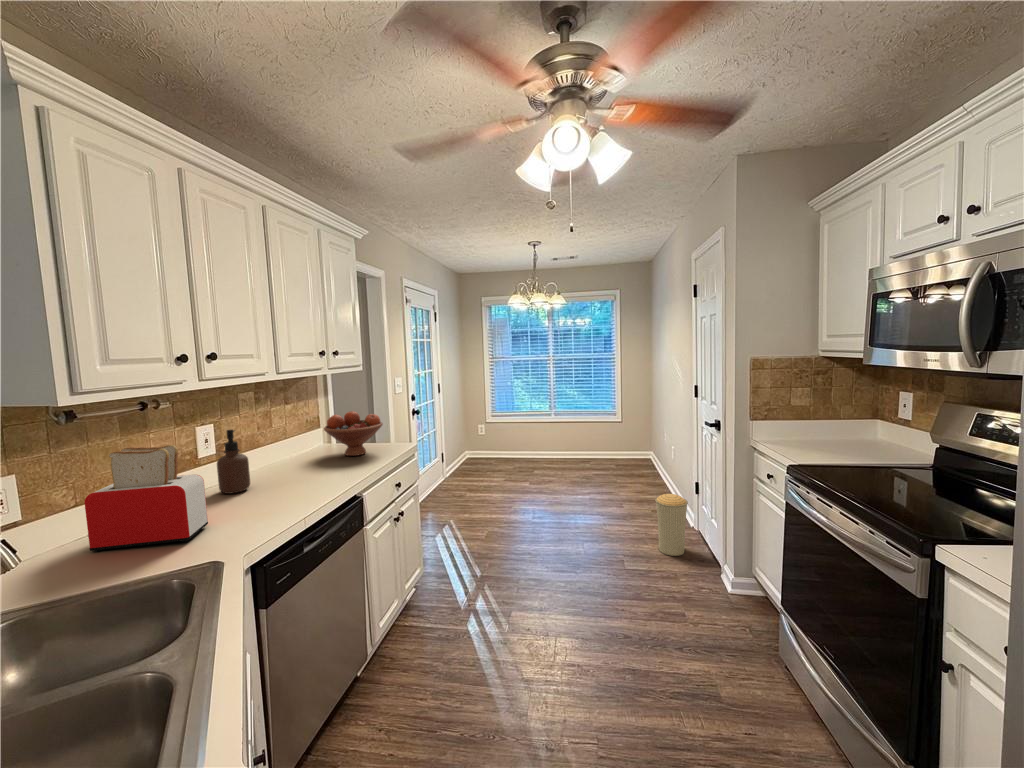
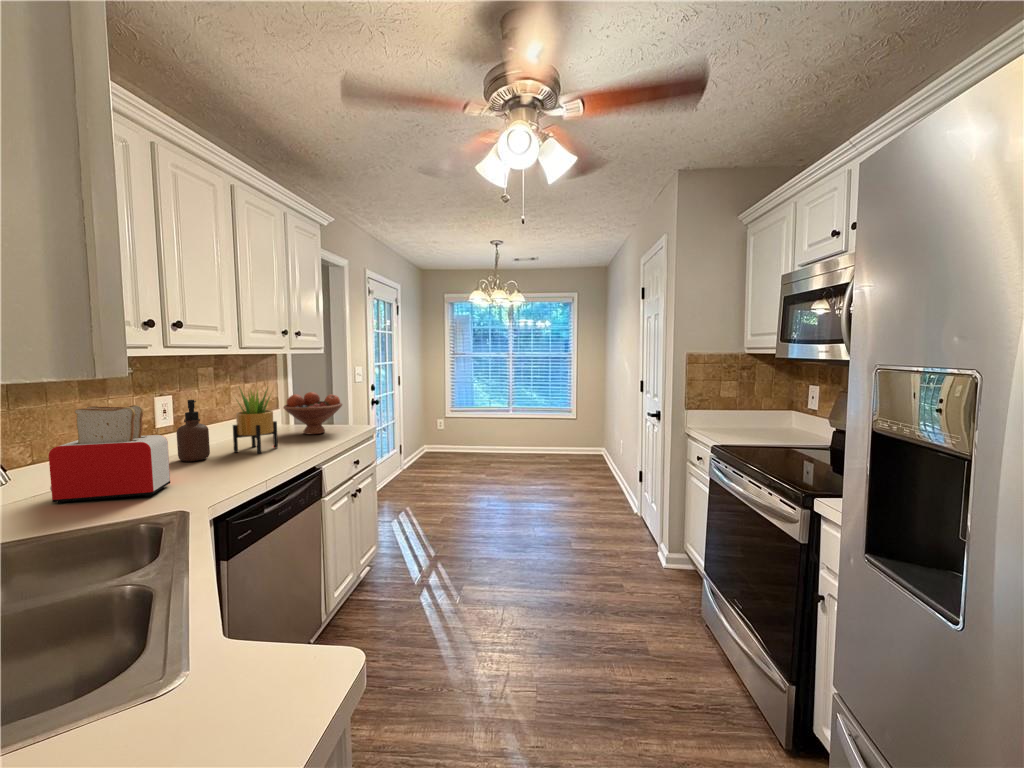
potted plant: none [271,410,319,482] -> present [233,388,278,453]
trash can: present [655,494,688,556] -> none [602,480,631,538]

